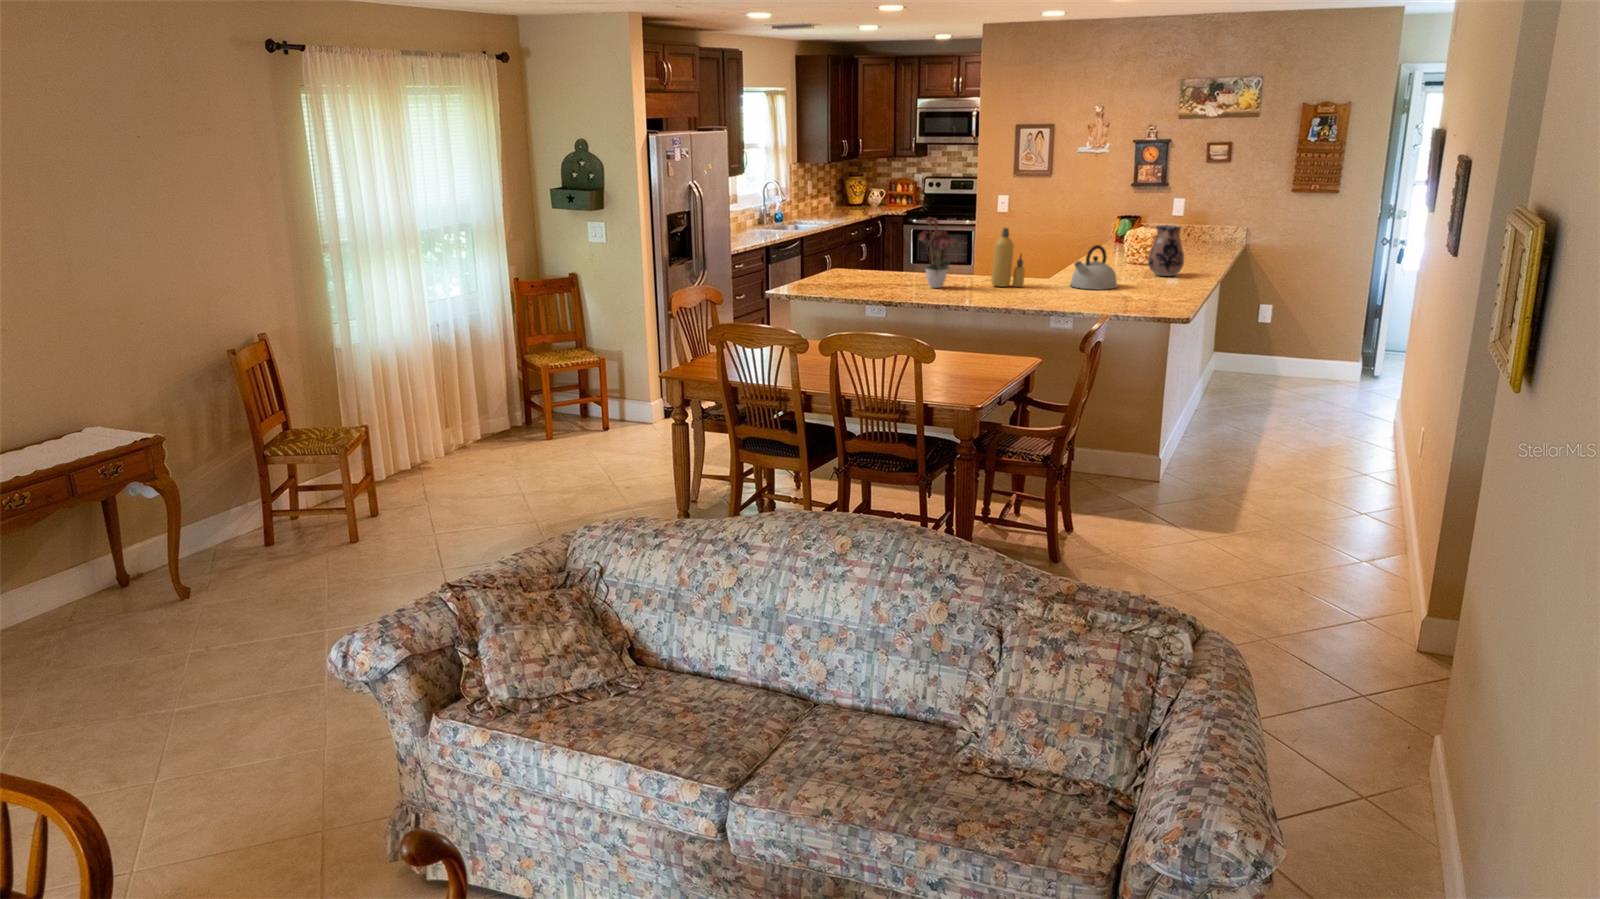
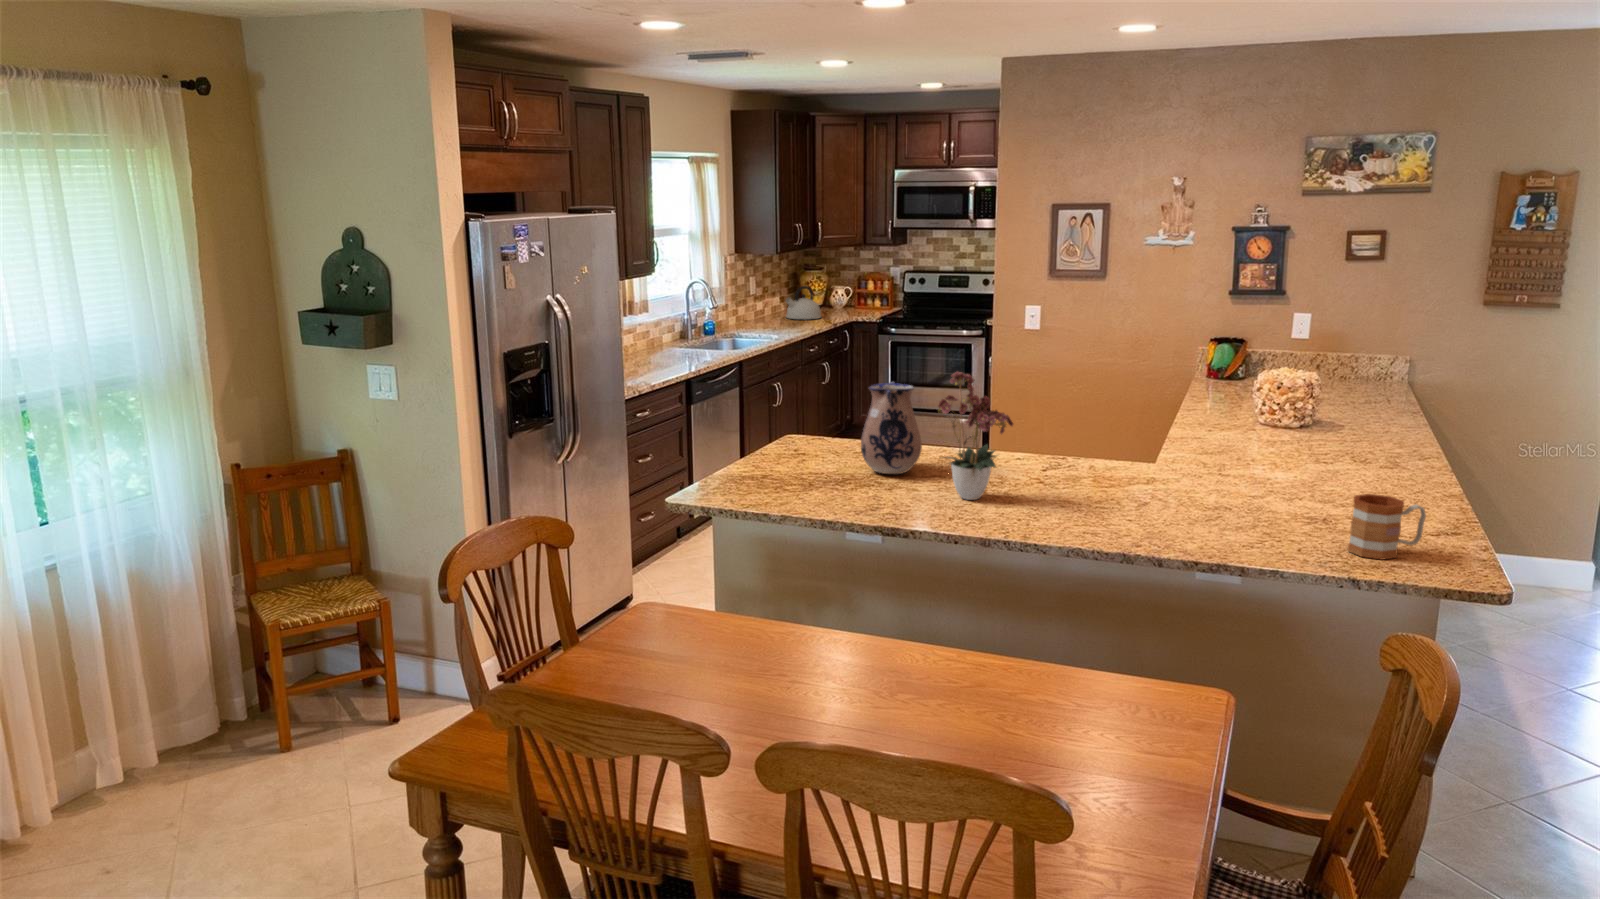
ceramic pitcher: present [1148,225,1184,276] -> present [861,382,922,474]
bottle: present [991,228,1025,287] -> none [1070,389,1131,496]
kettle: present [1070,245,1117,290] -> present [786,286,821,319]
mug: none [1120,274,1158,305] -> present [1348,494,1426,559]

